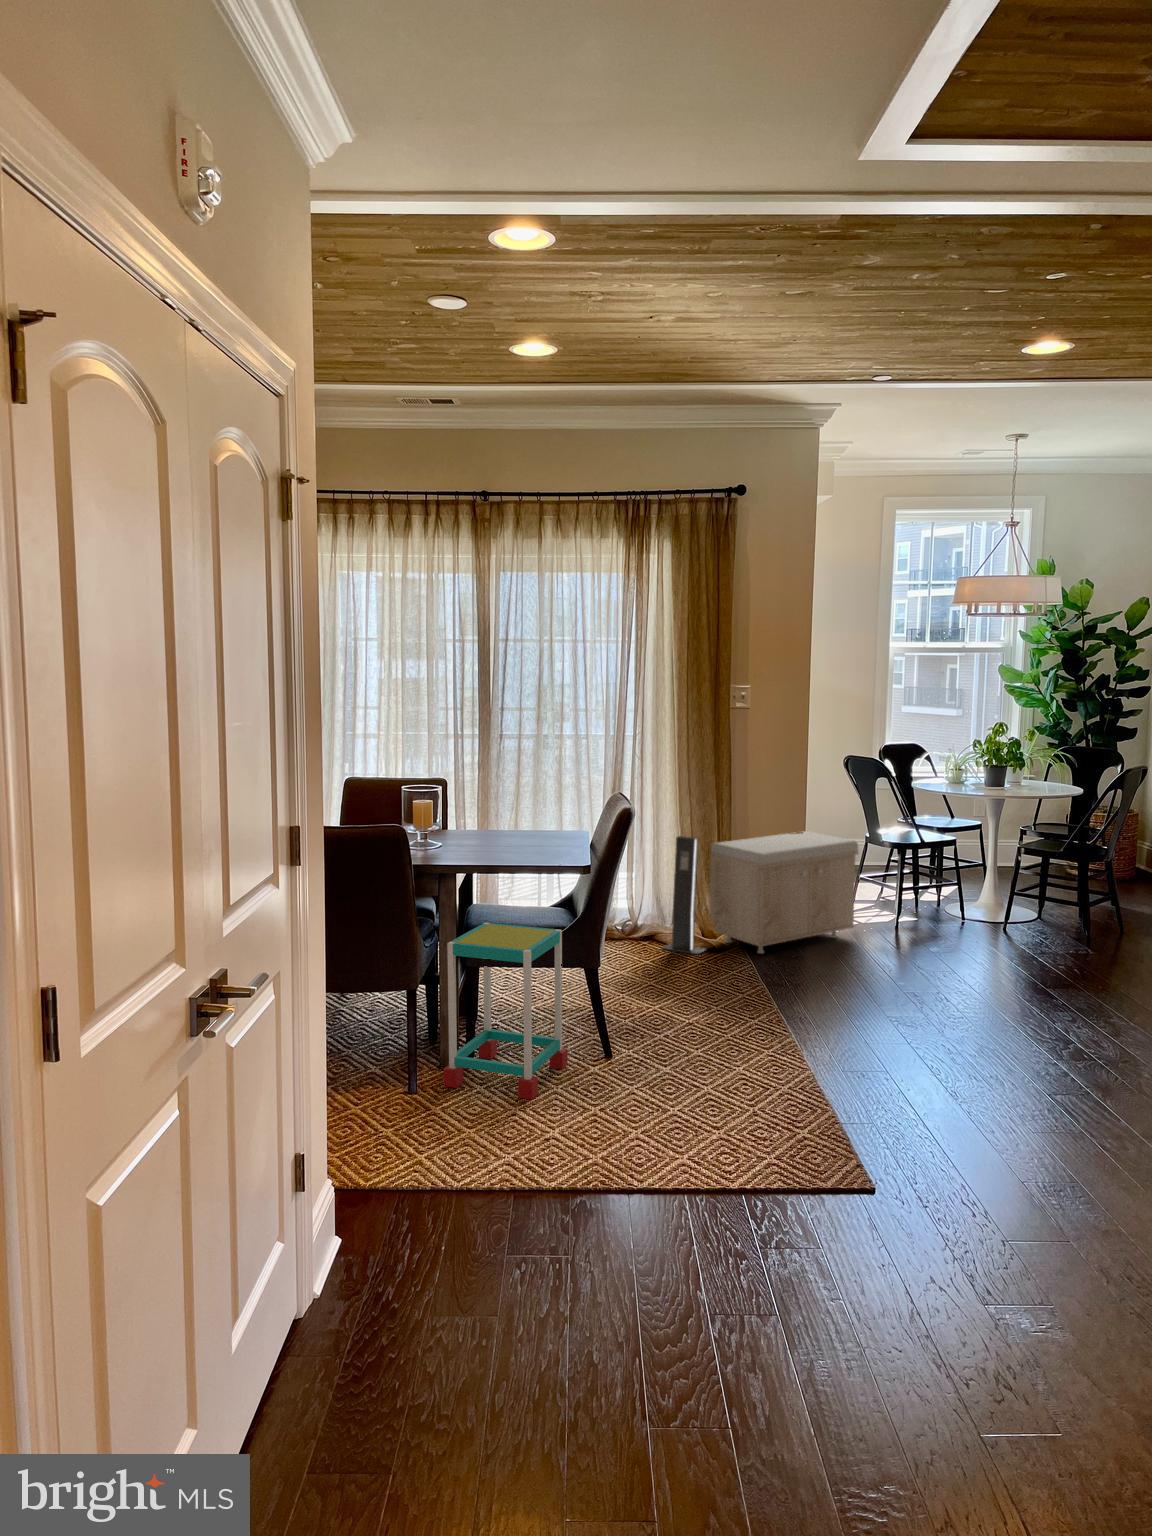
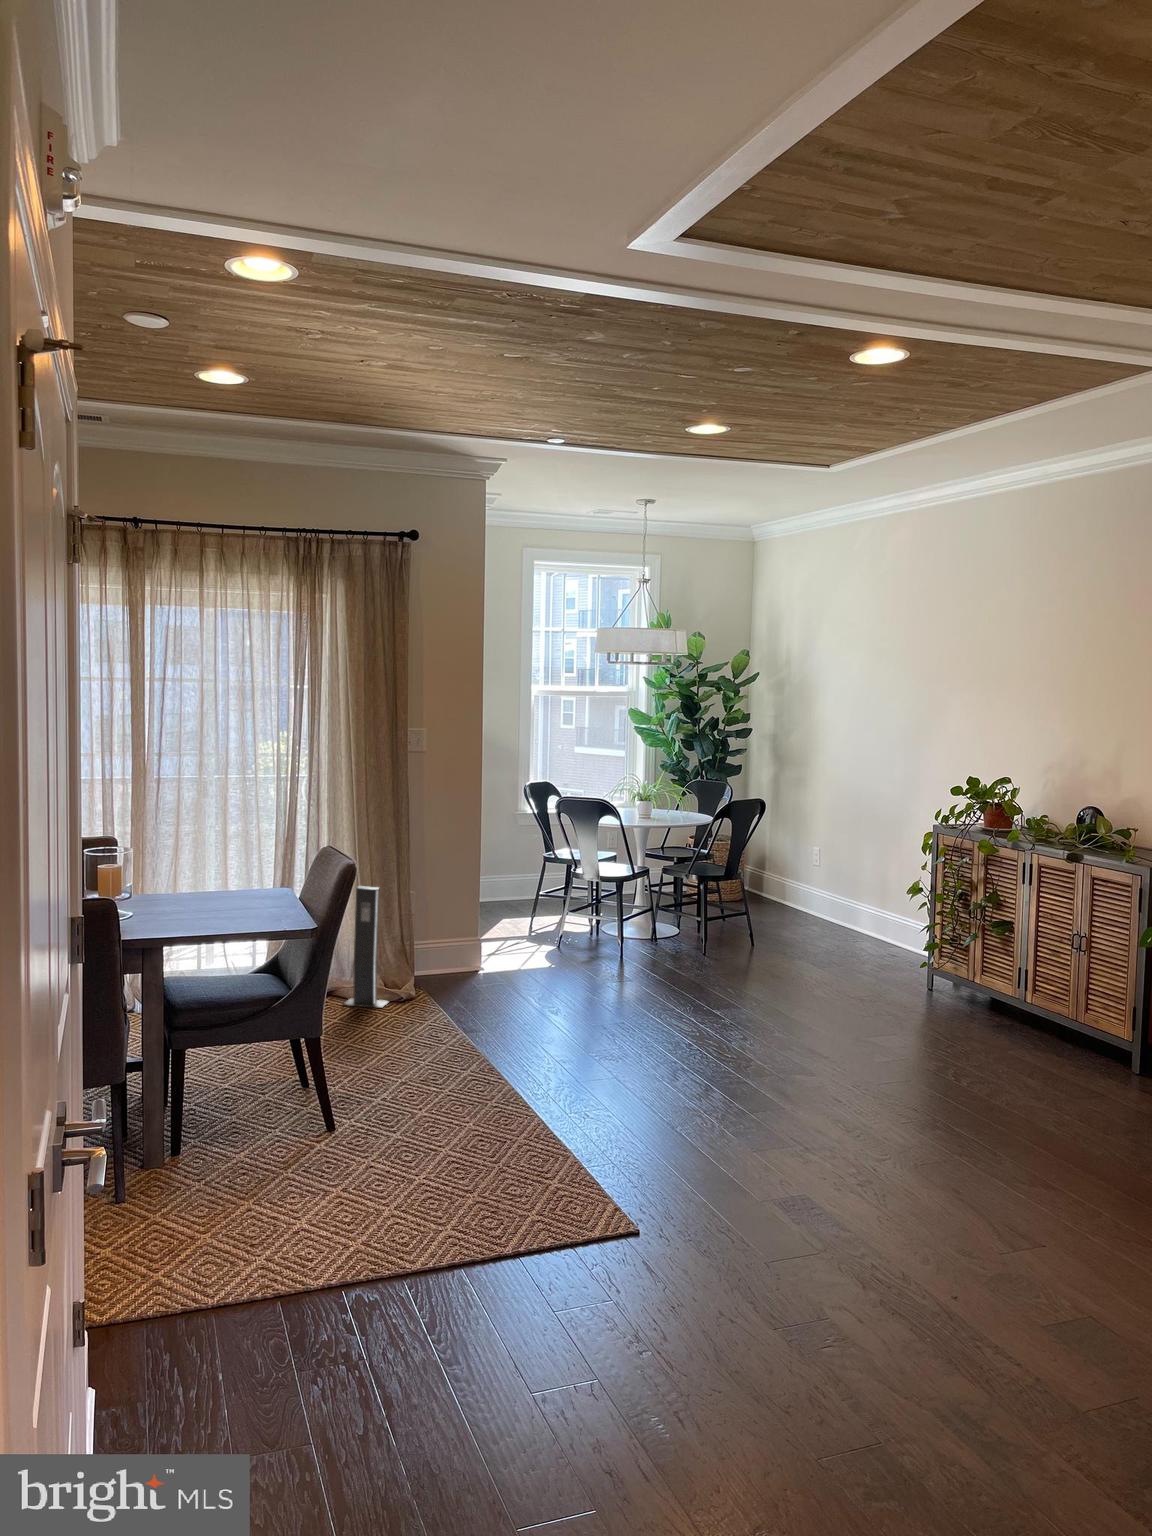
storage bench: present [710,831,858,953] -> none [389,874,531,1001]
side table: present [443,923,568,1100] -> none [154,1000,288,1190]

